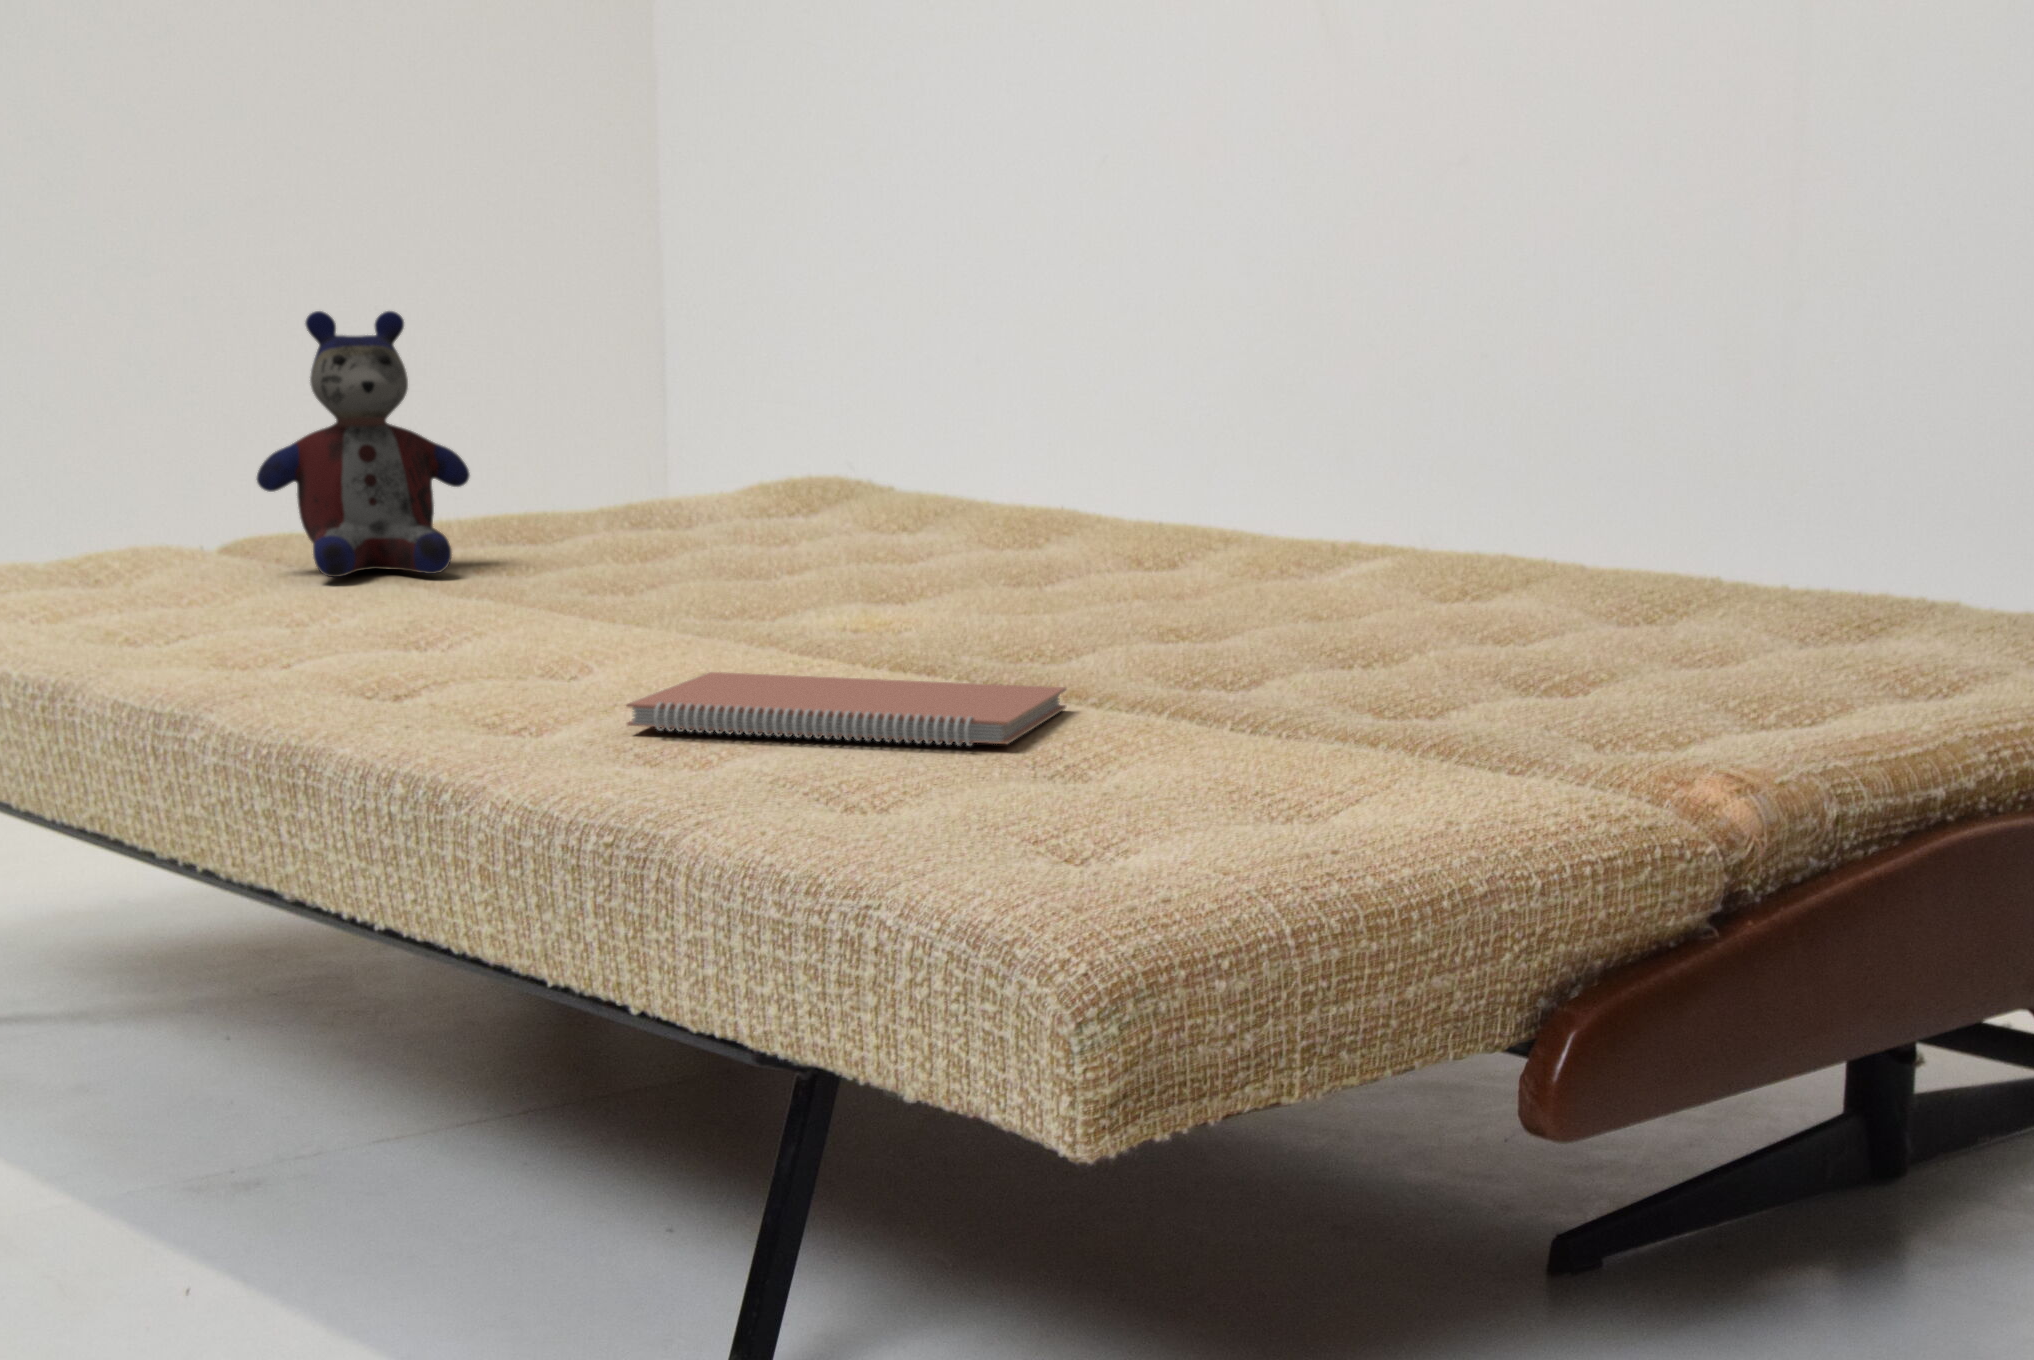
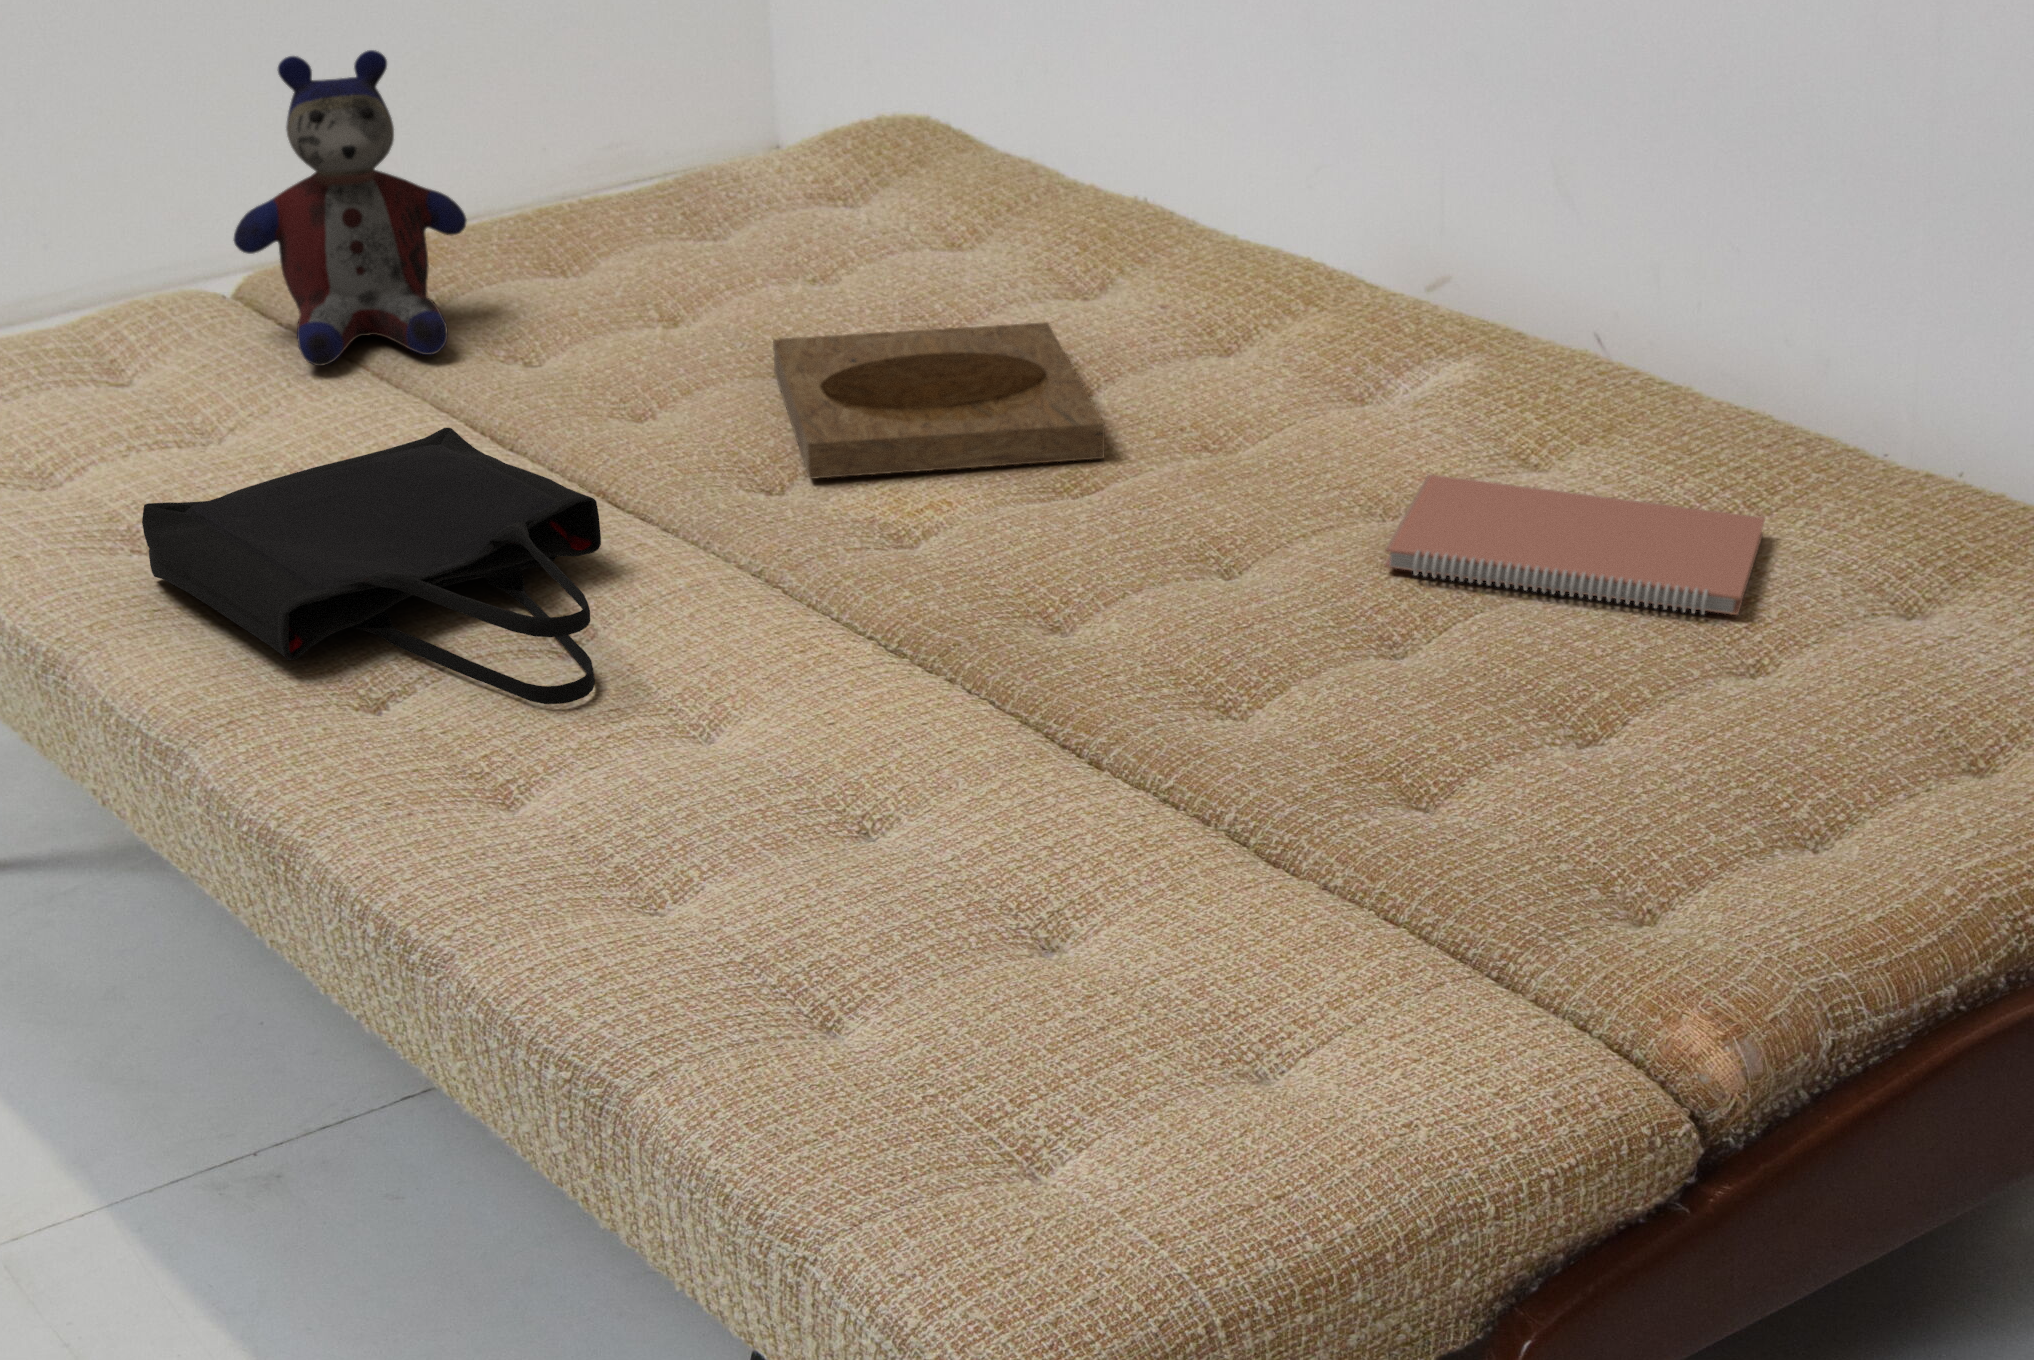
tray: none [753,530,1066,608] -> present [773,322,1105,479]
tote bag: none [173,560,608,688] -> present [142,428,601,704]
notebook: present [626,672,1066,746] -> present [1384,475,1765,615]

